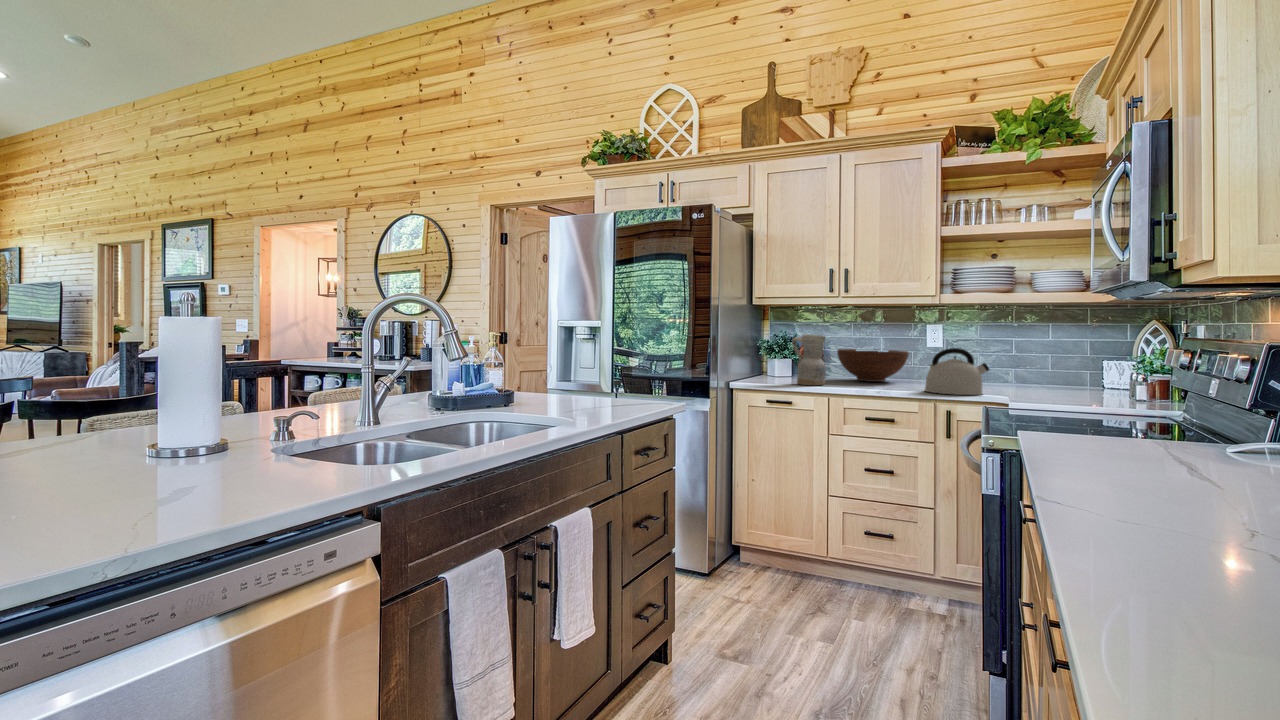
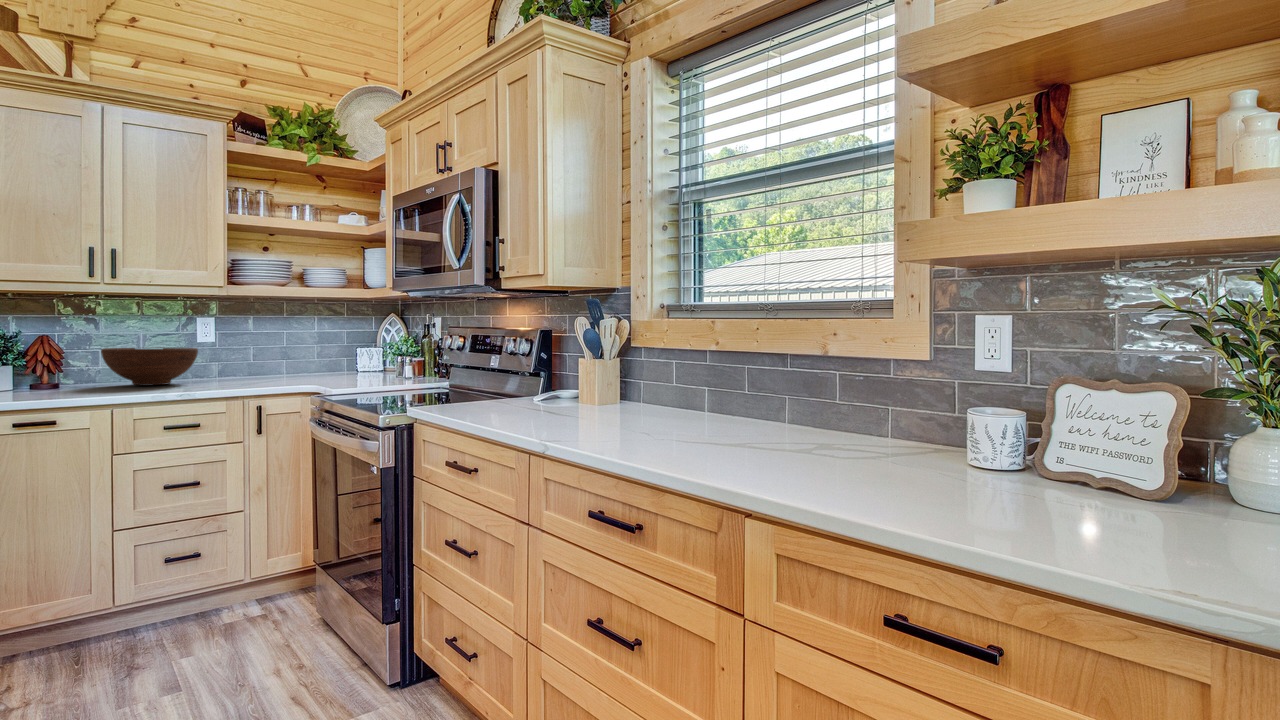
ceramic pitcher: present [792,334,826,385] -> none [35,330,94,396]
kettle: present [925,348,989,395] -> none [227,342,292,389]

